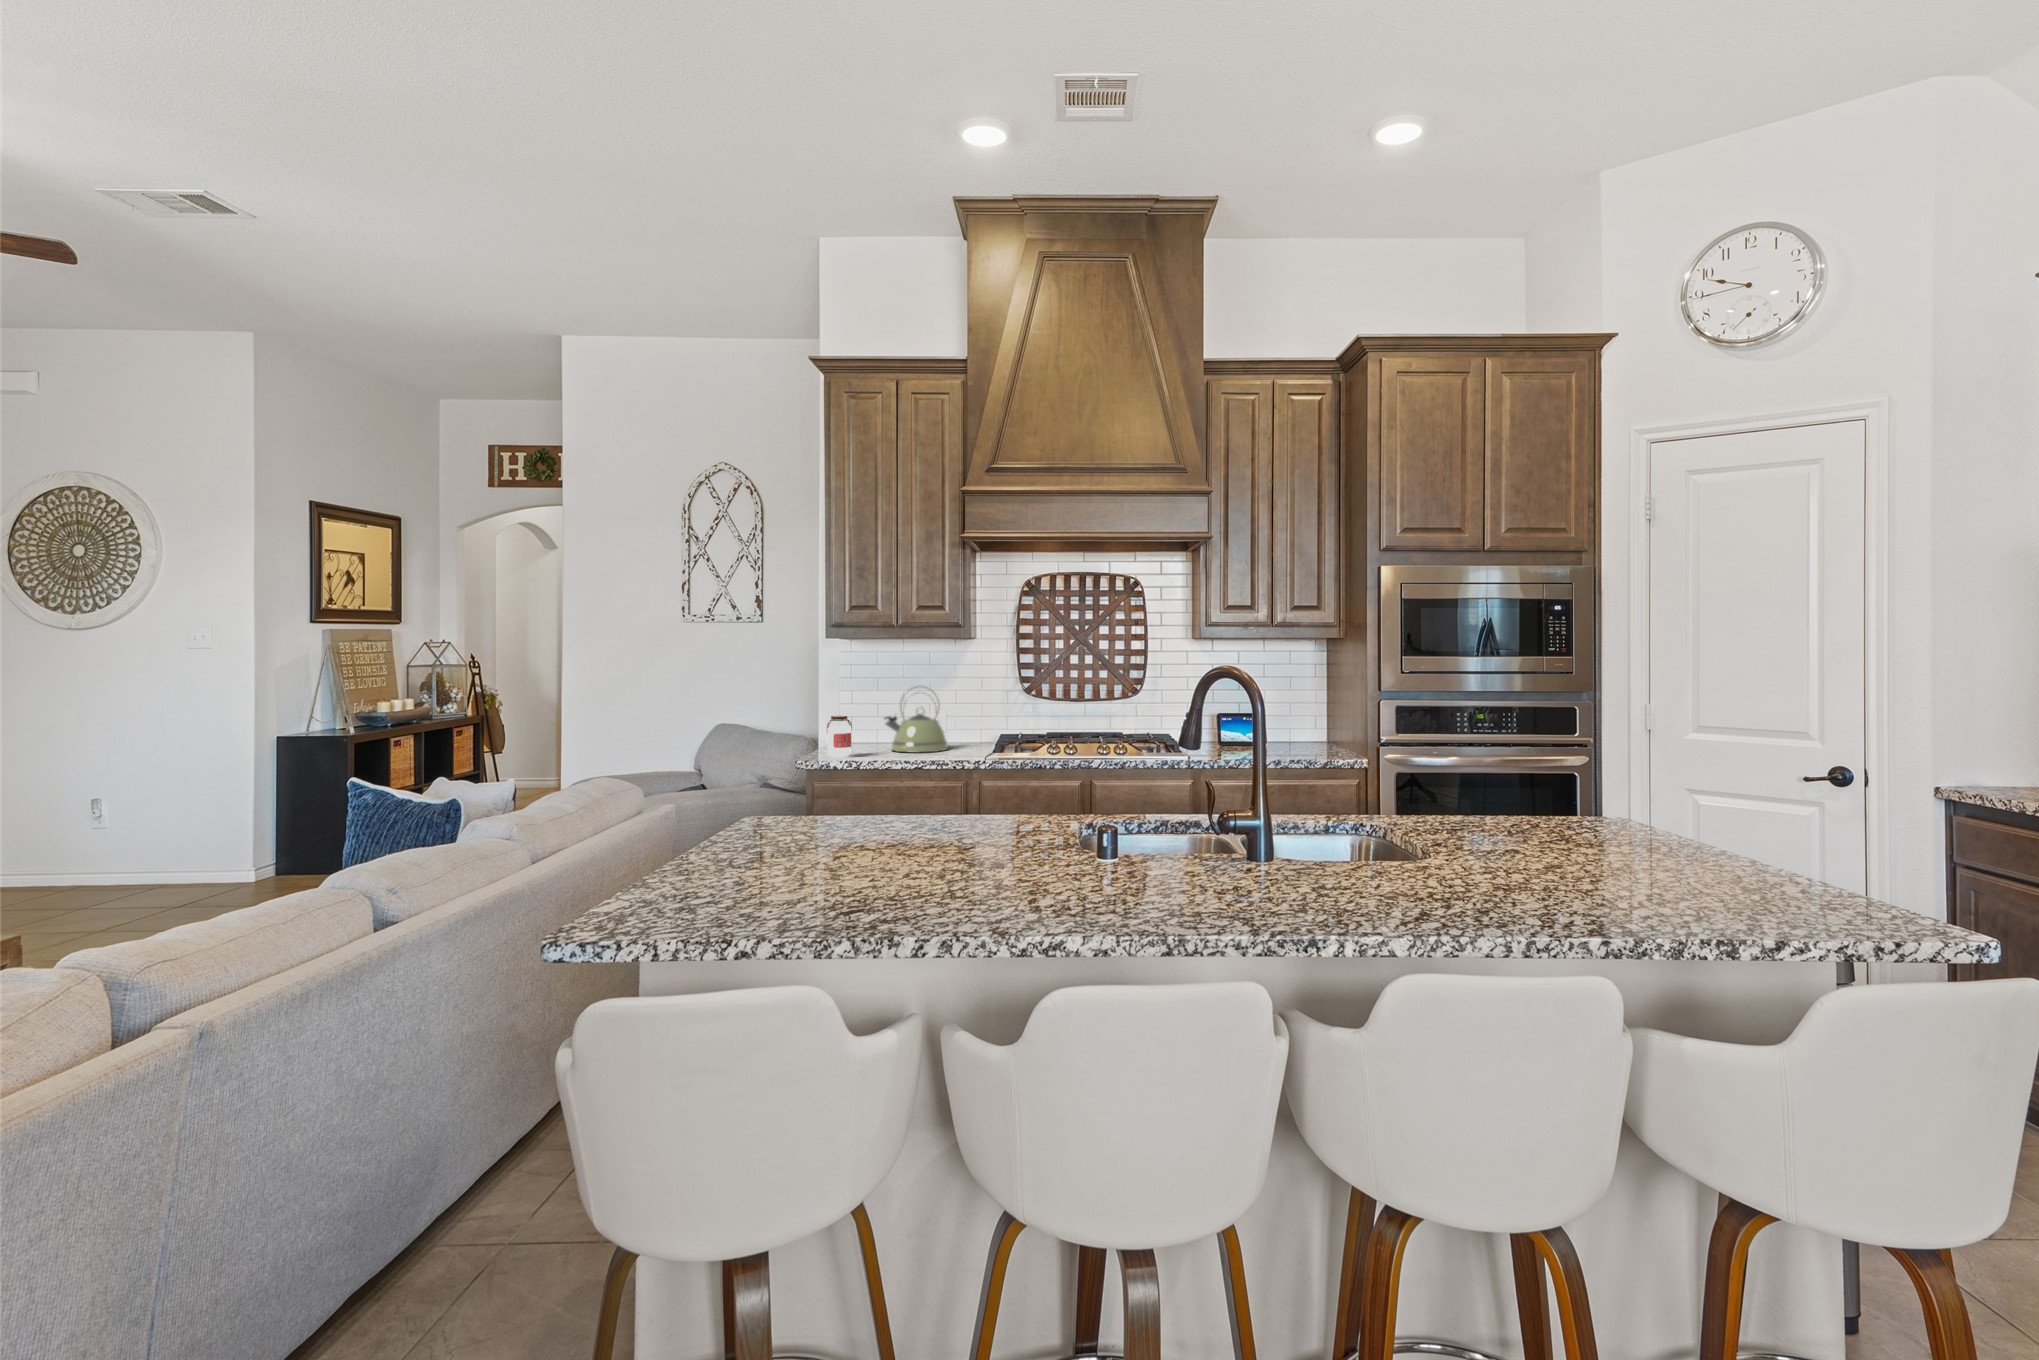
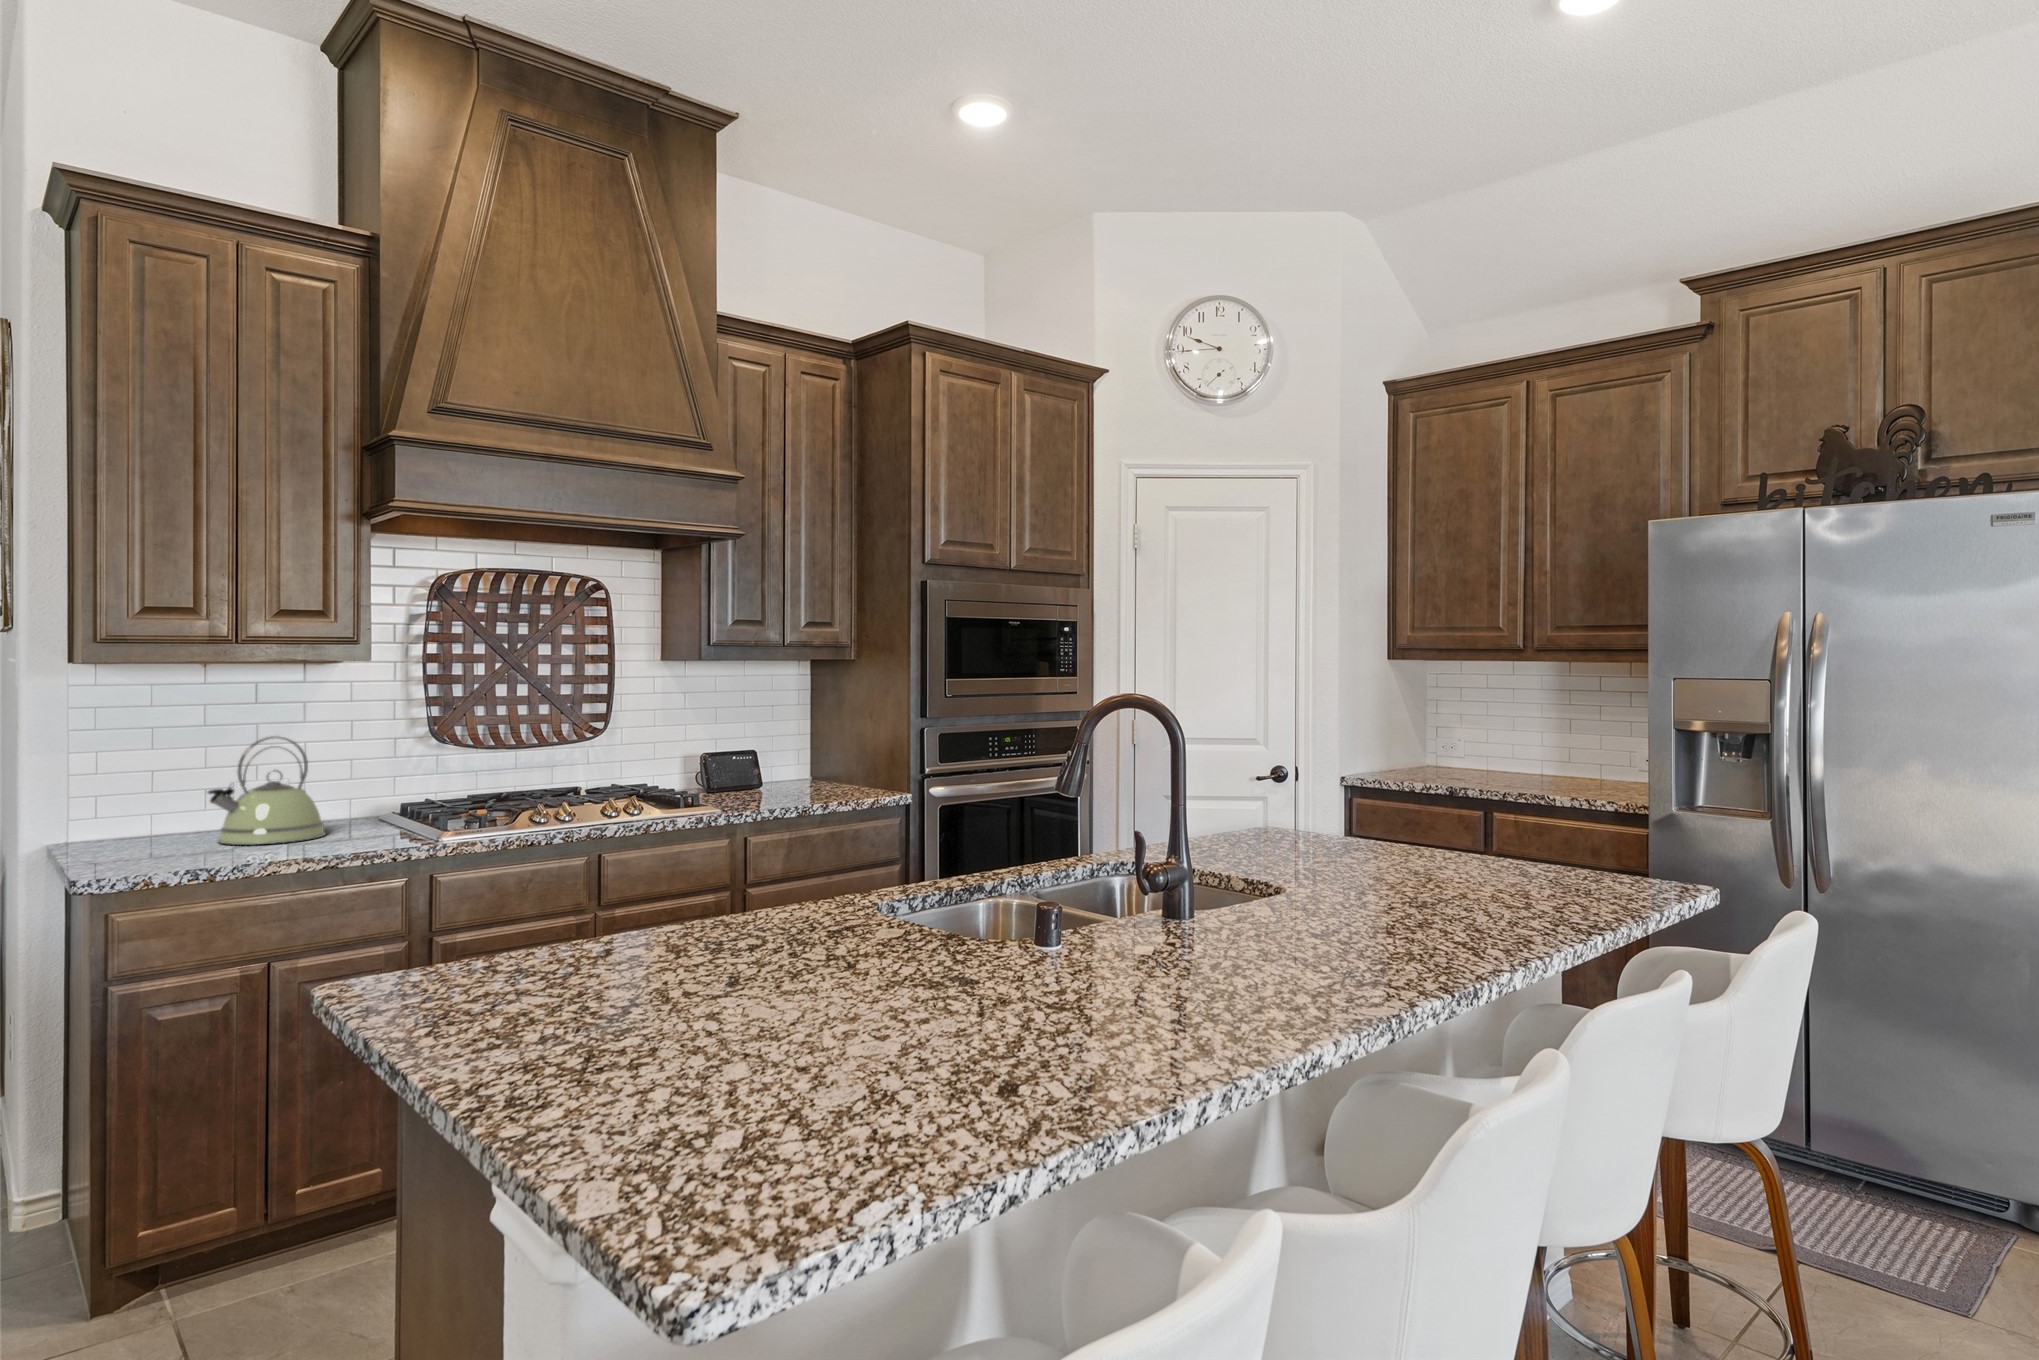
jar: present [827,716,852,757] -> none [125,793,179,866]

